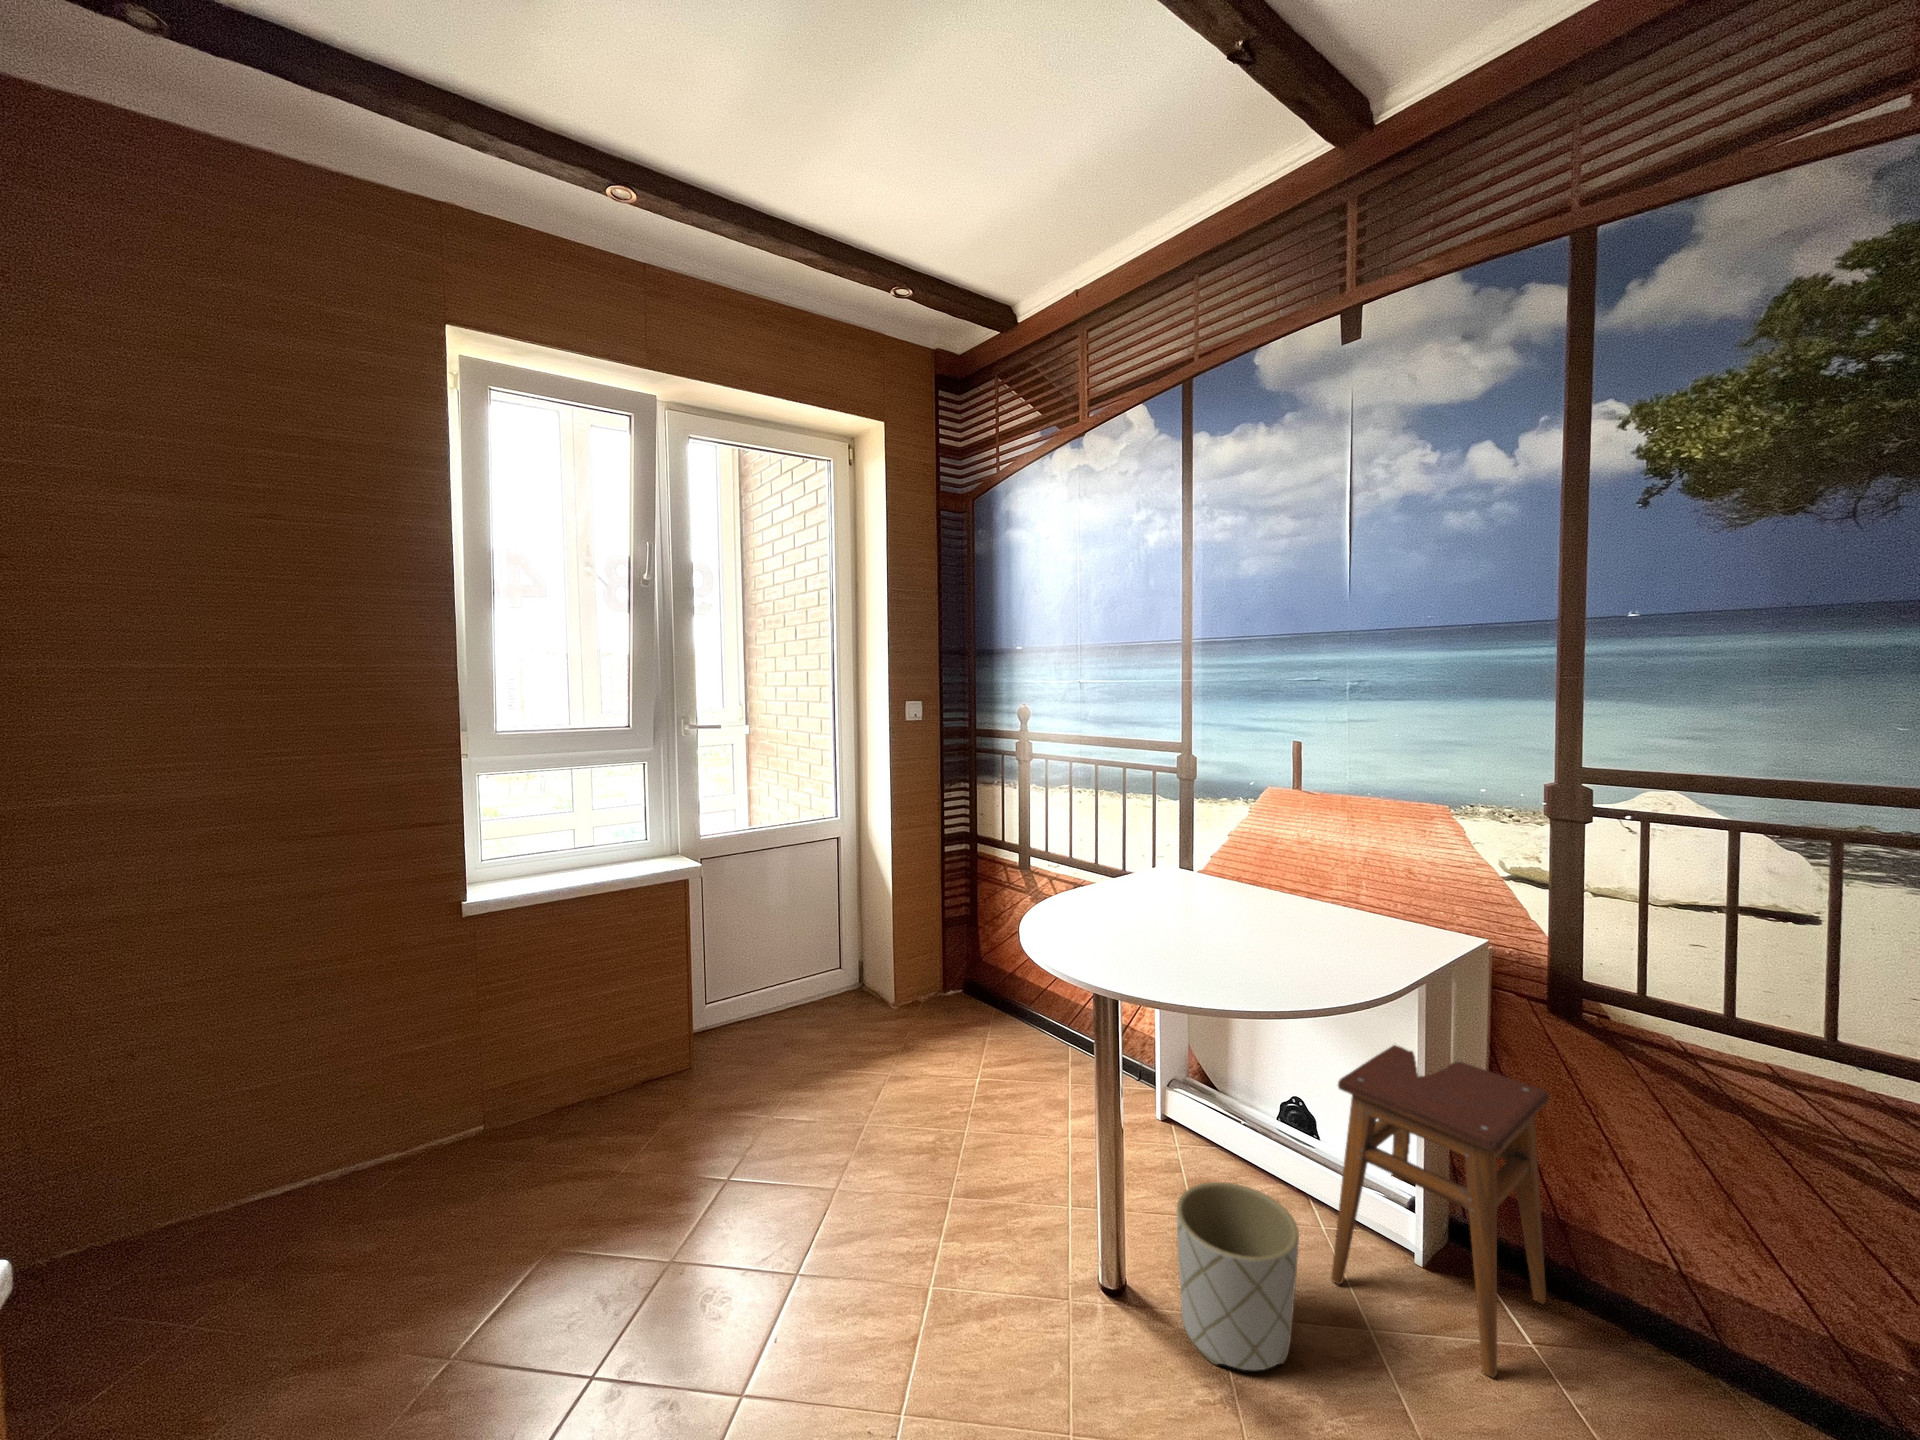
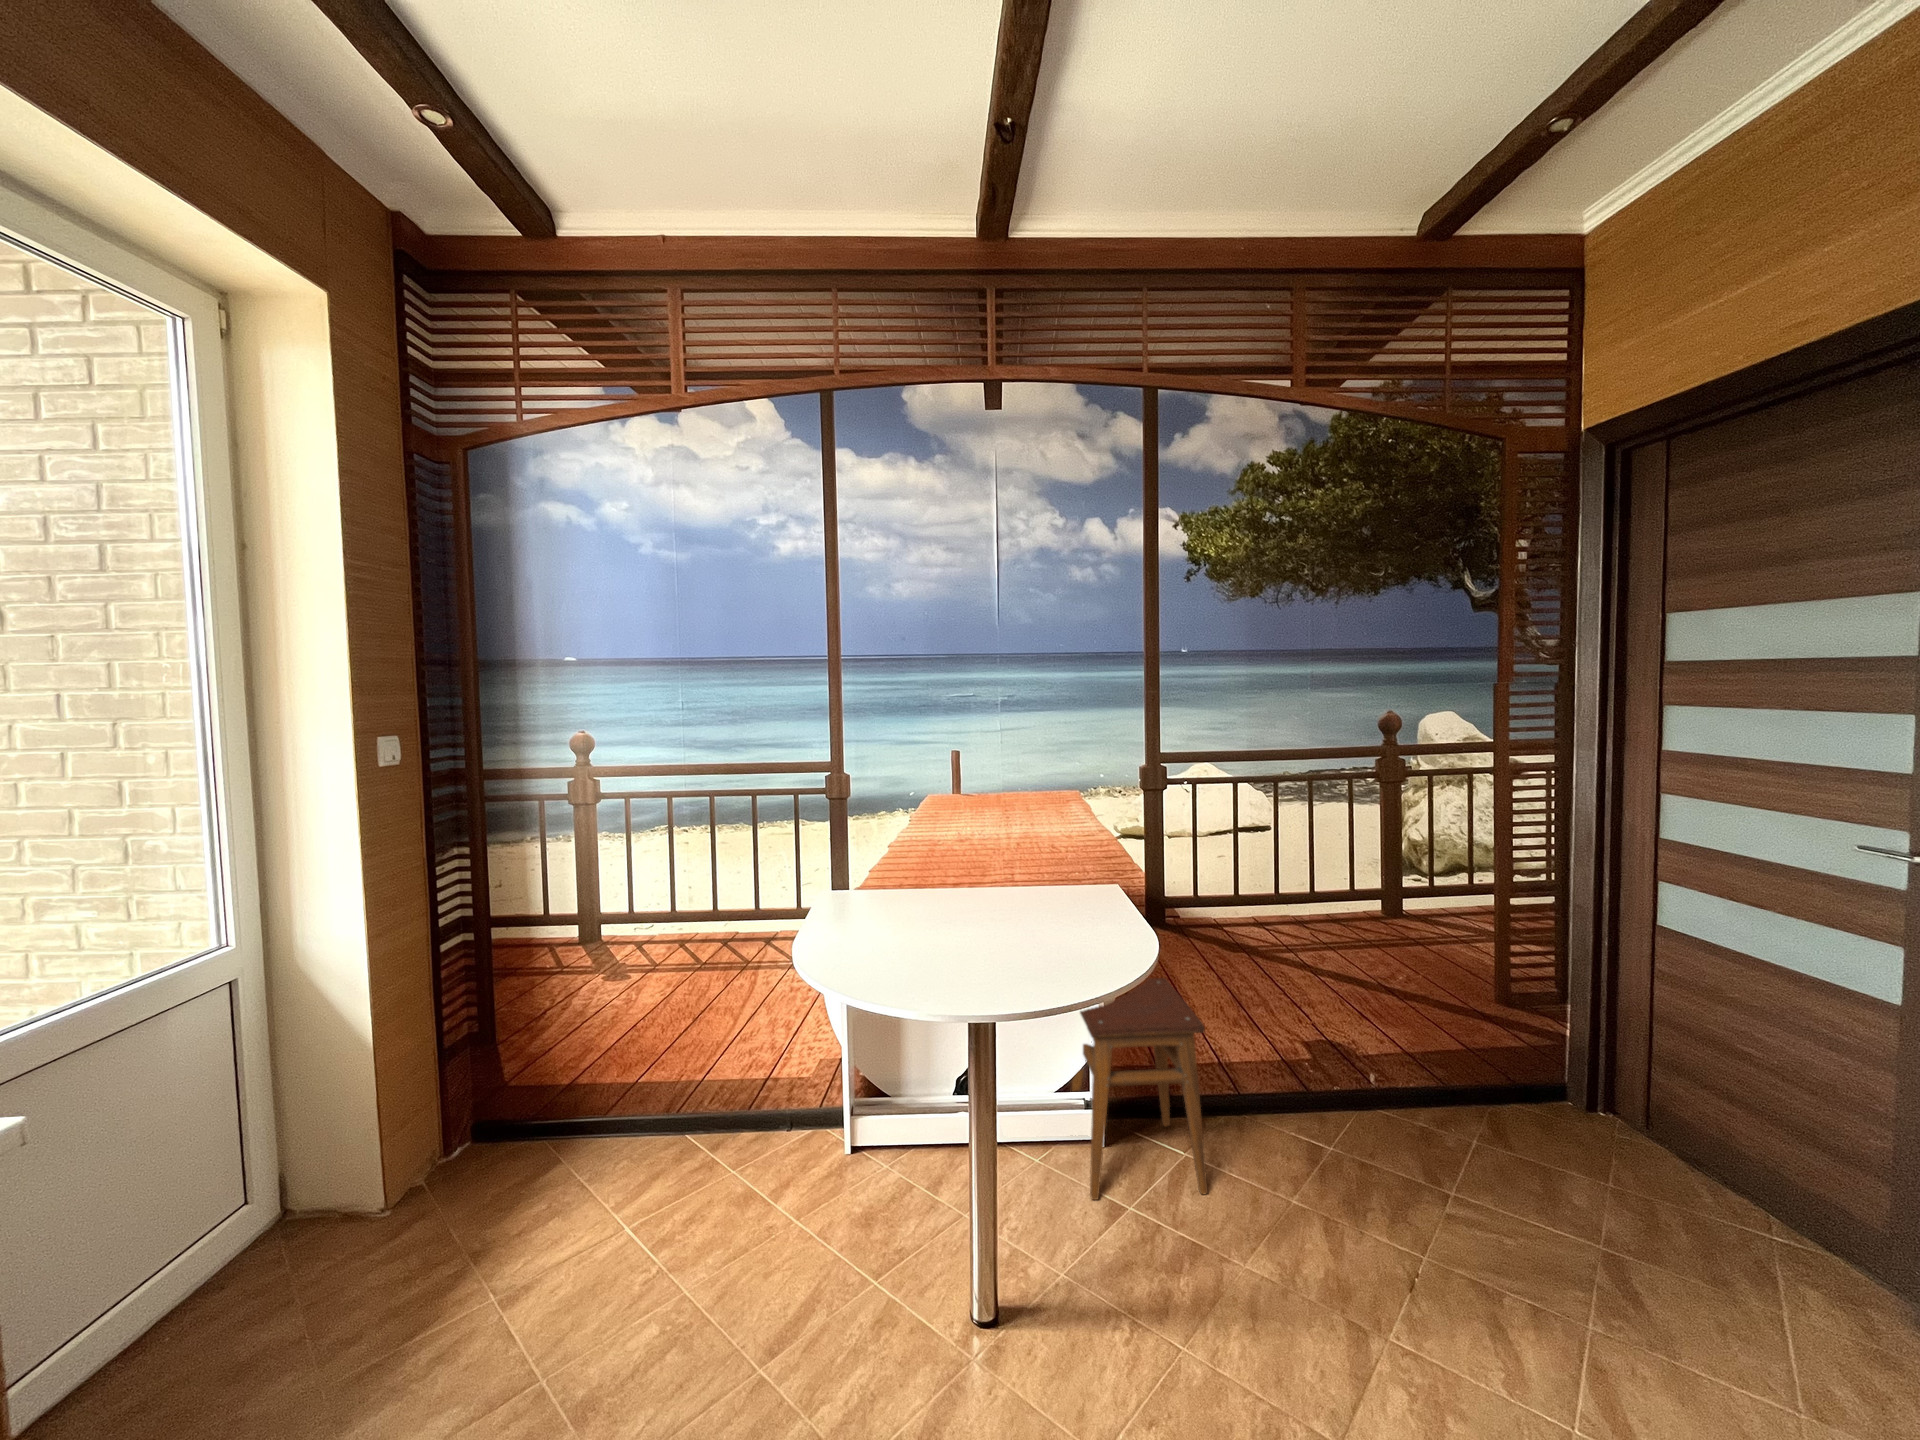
planter: present [1177,1182,1299,1370] -> none [1044,1157,1152,1340]

